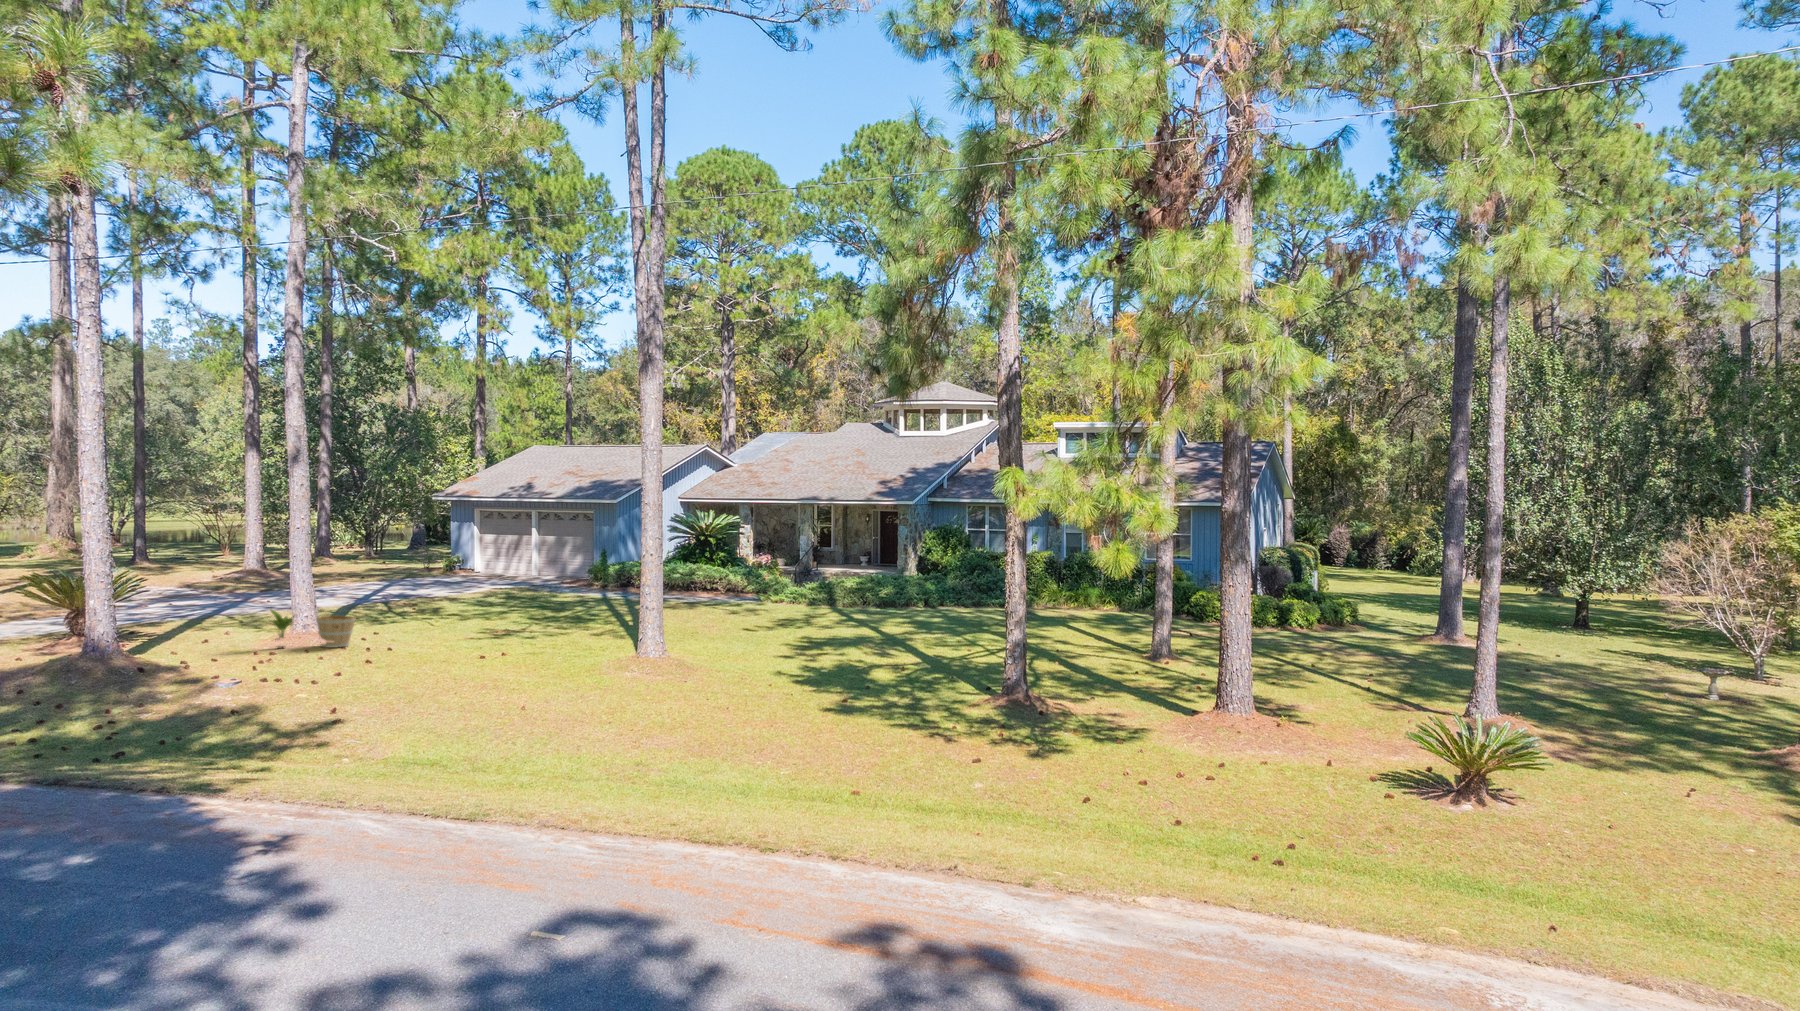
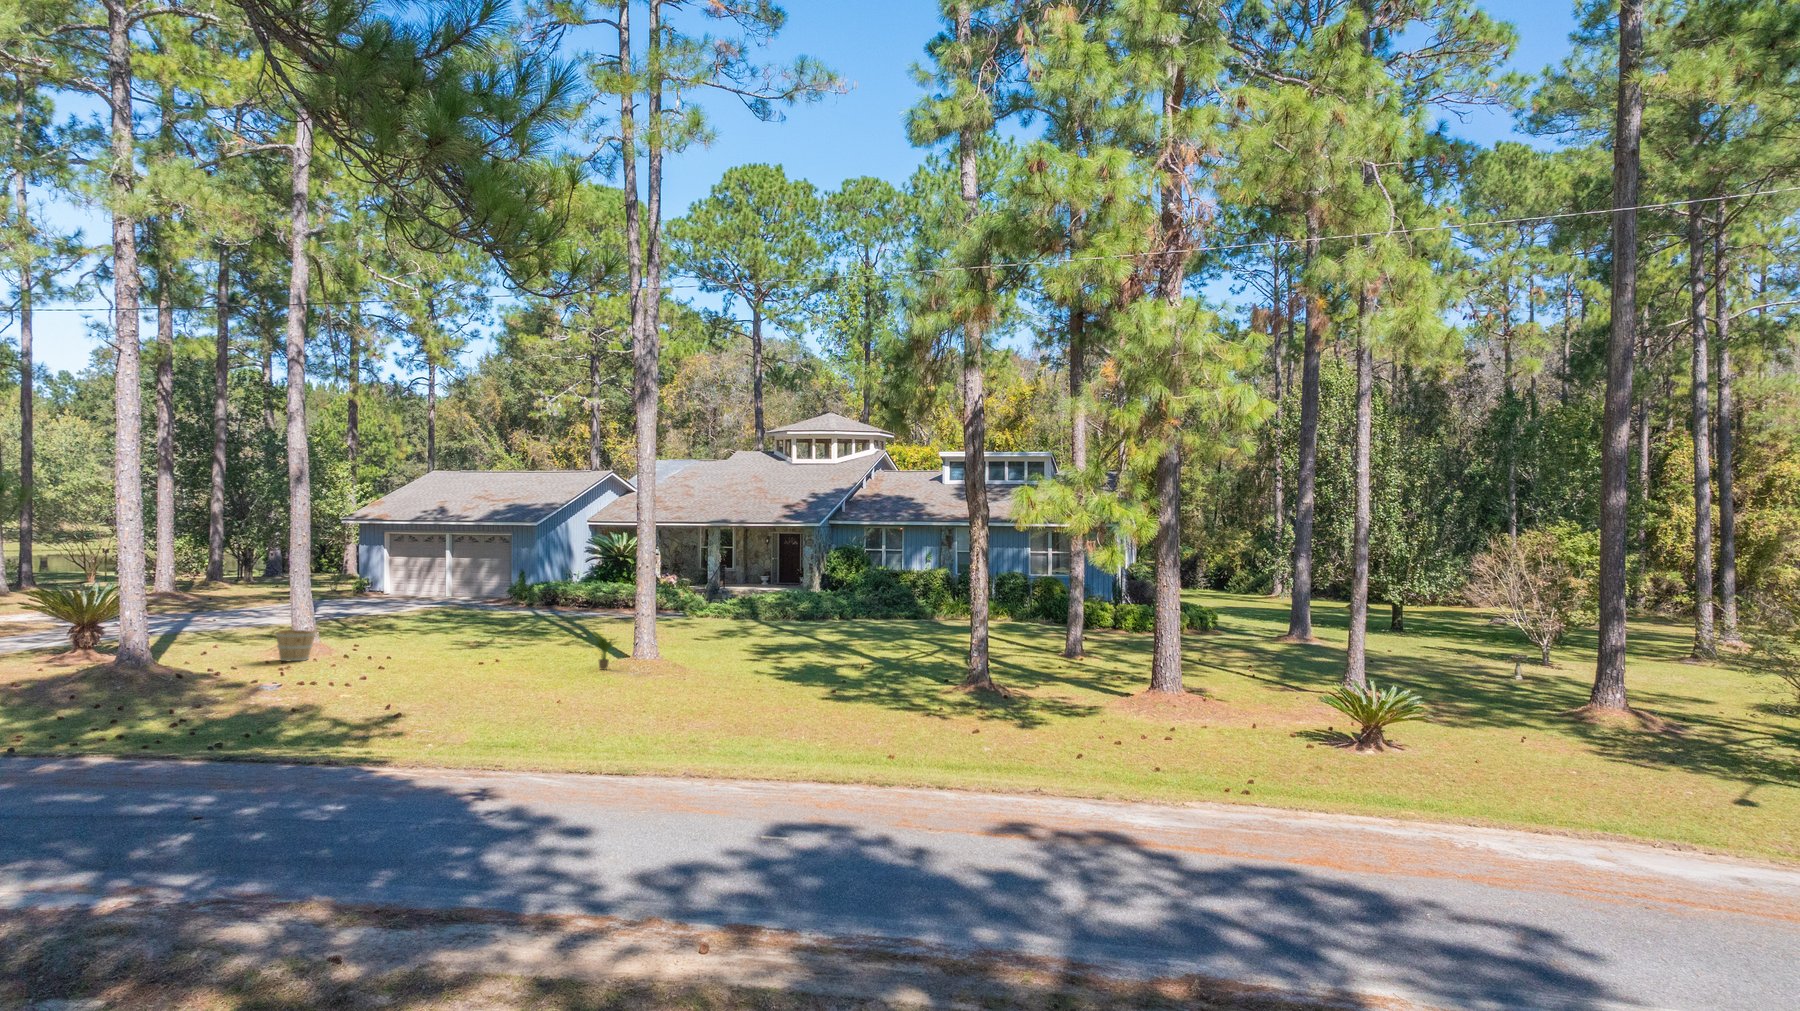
potted plant: present [270,609,294,649] -> present [594,632,614,670]

